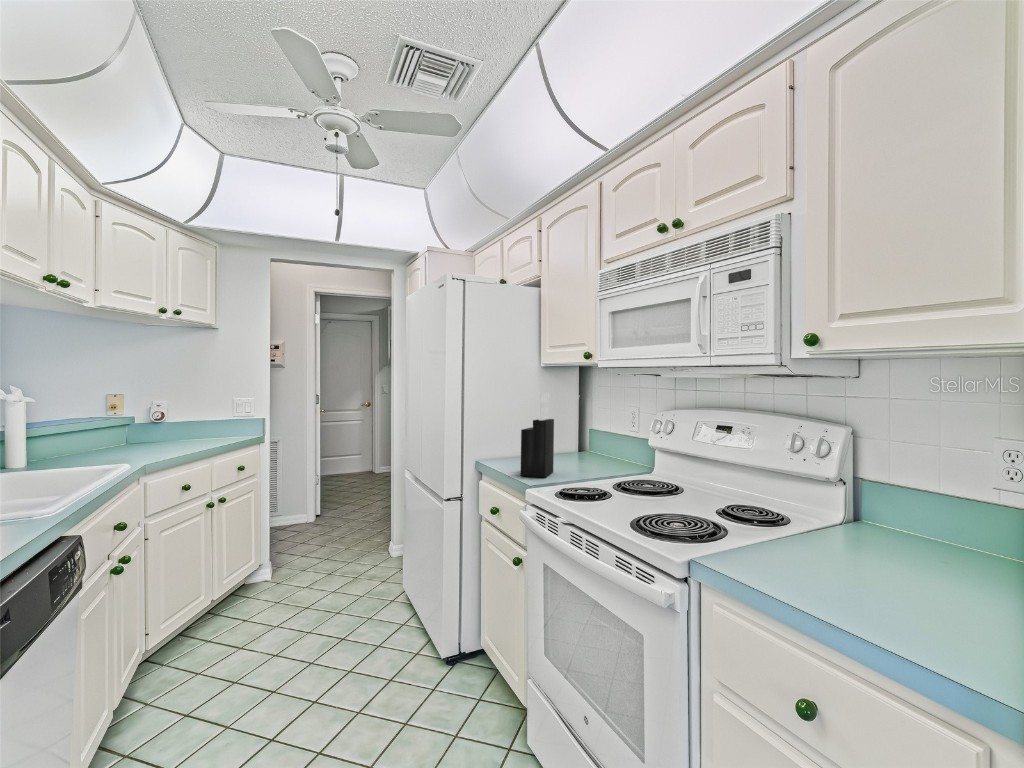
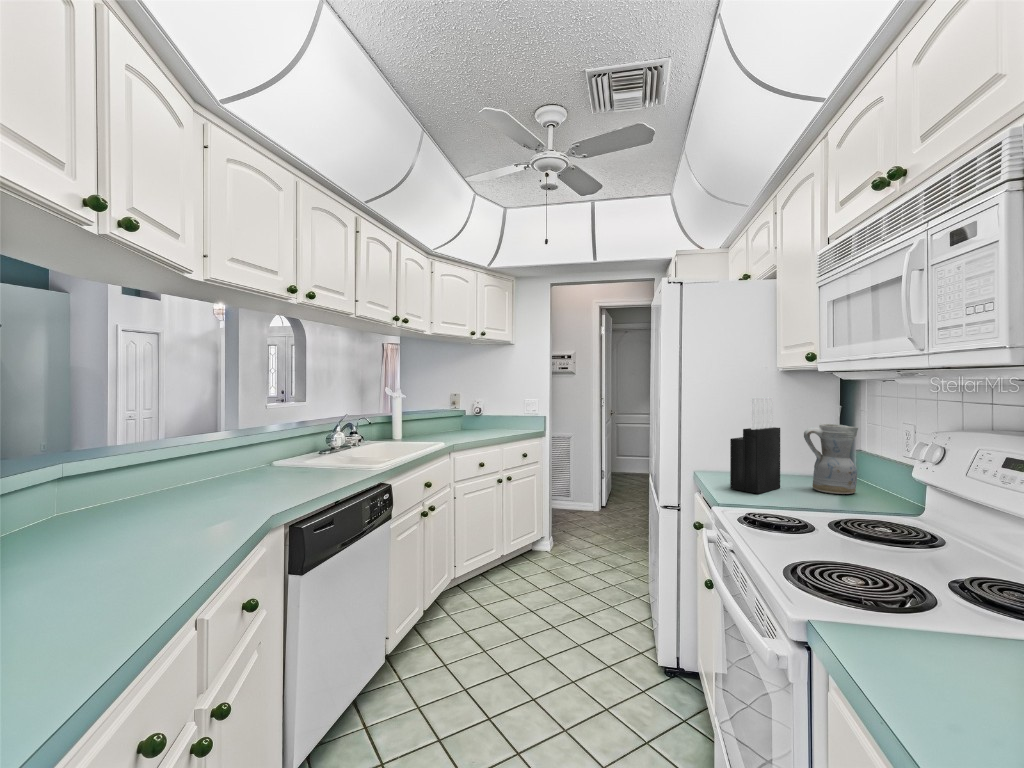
ceramic pitcher: none [570,415,607,472] -> present [804,424,858,494]

